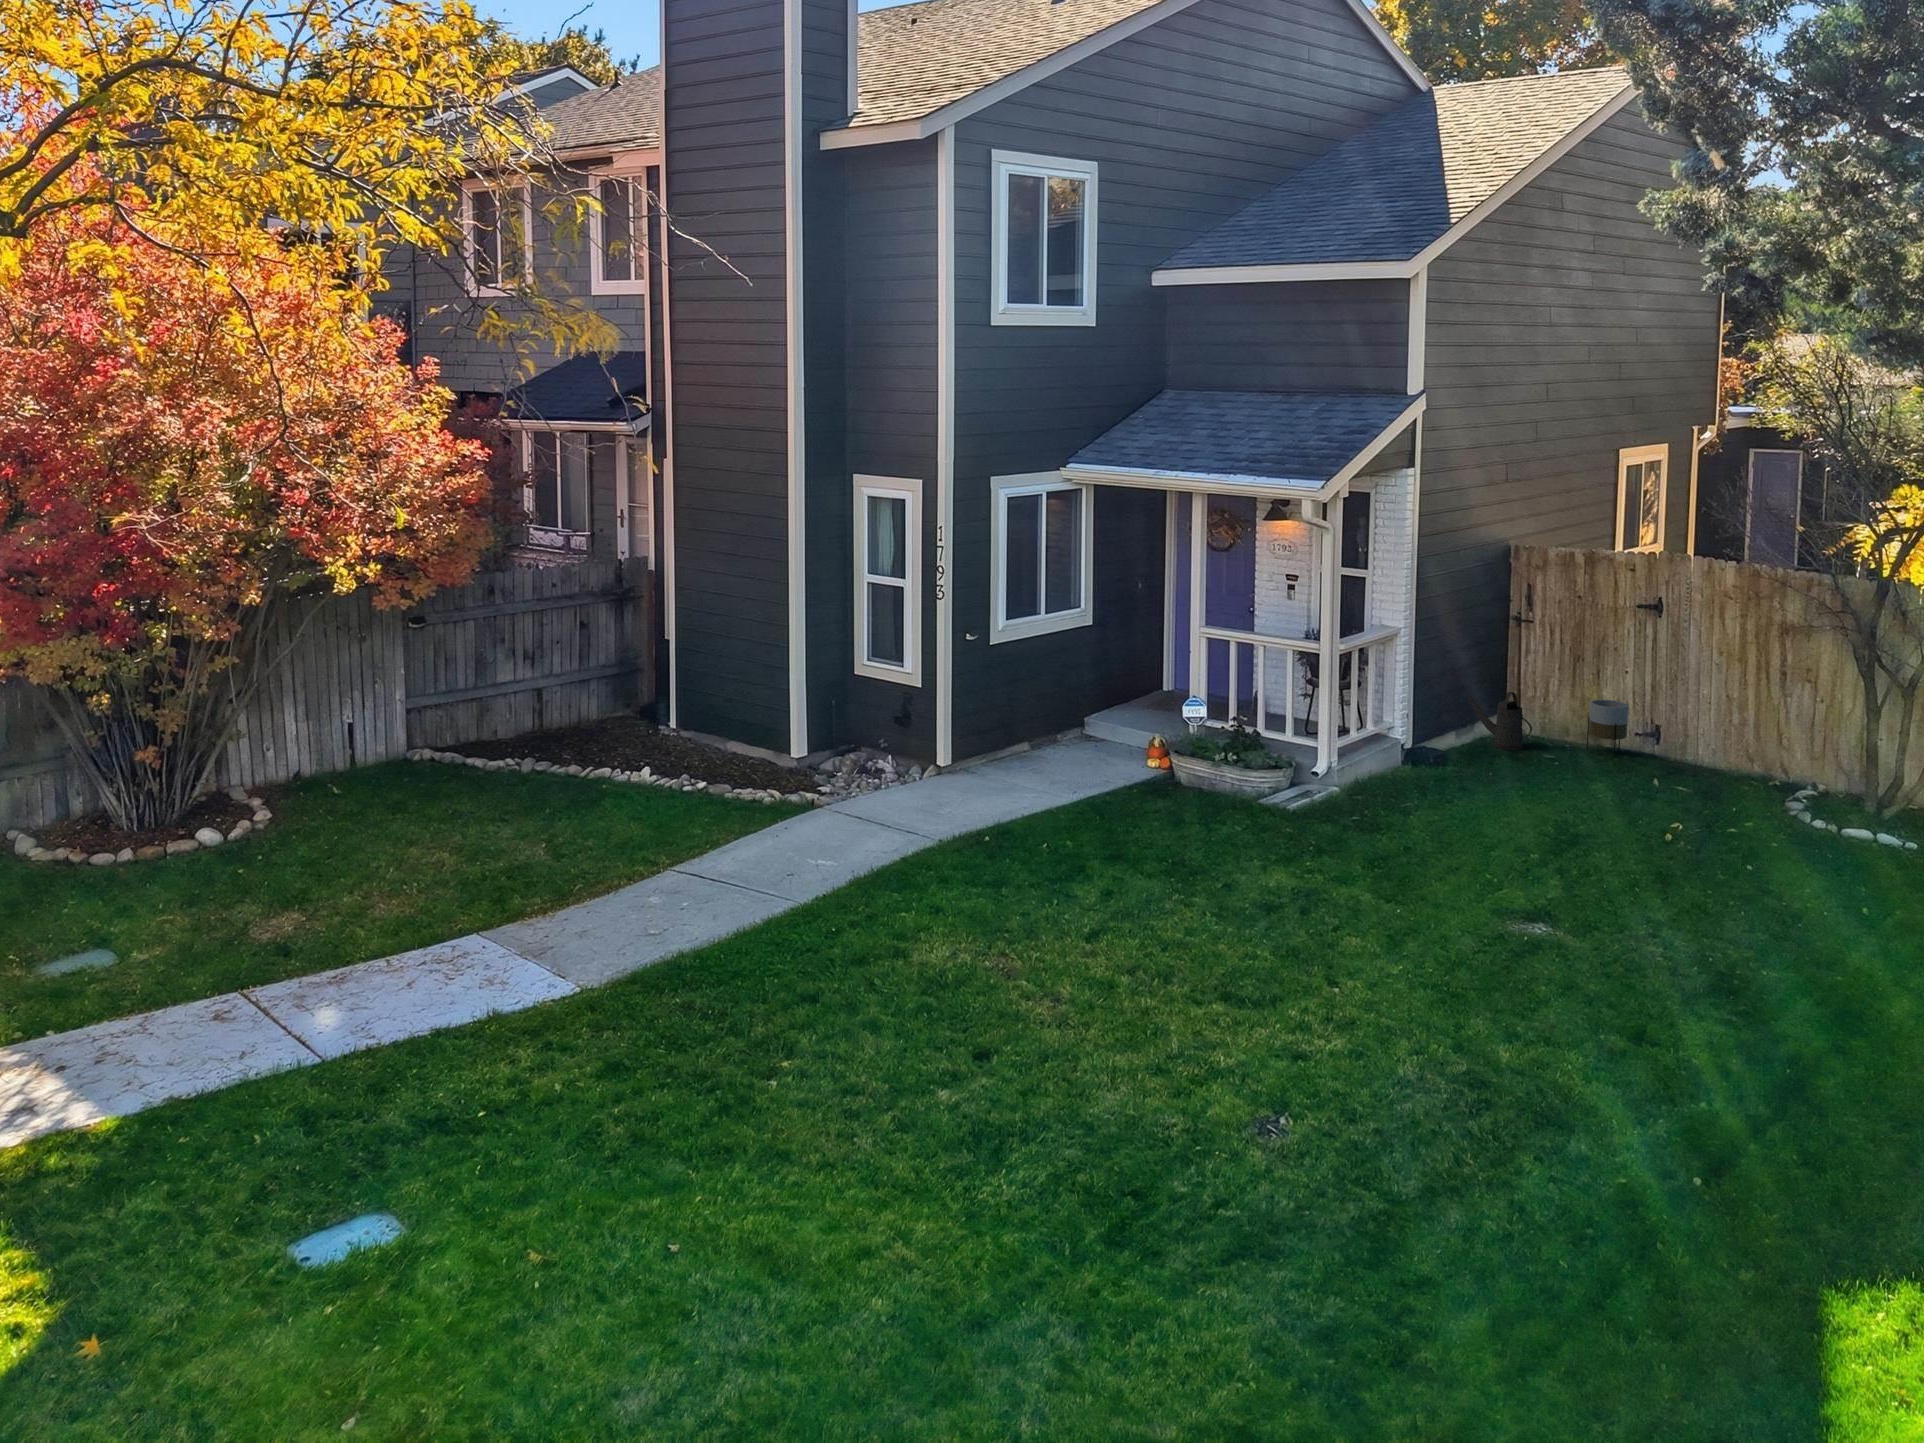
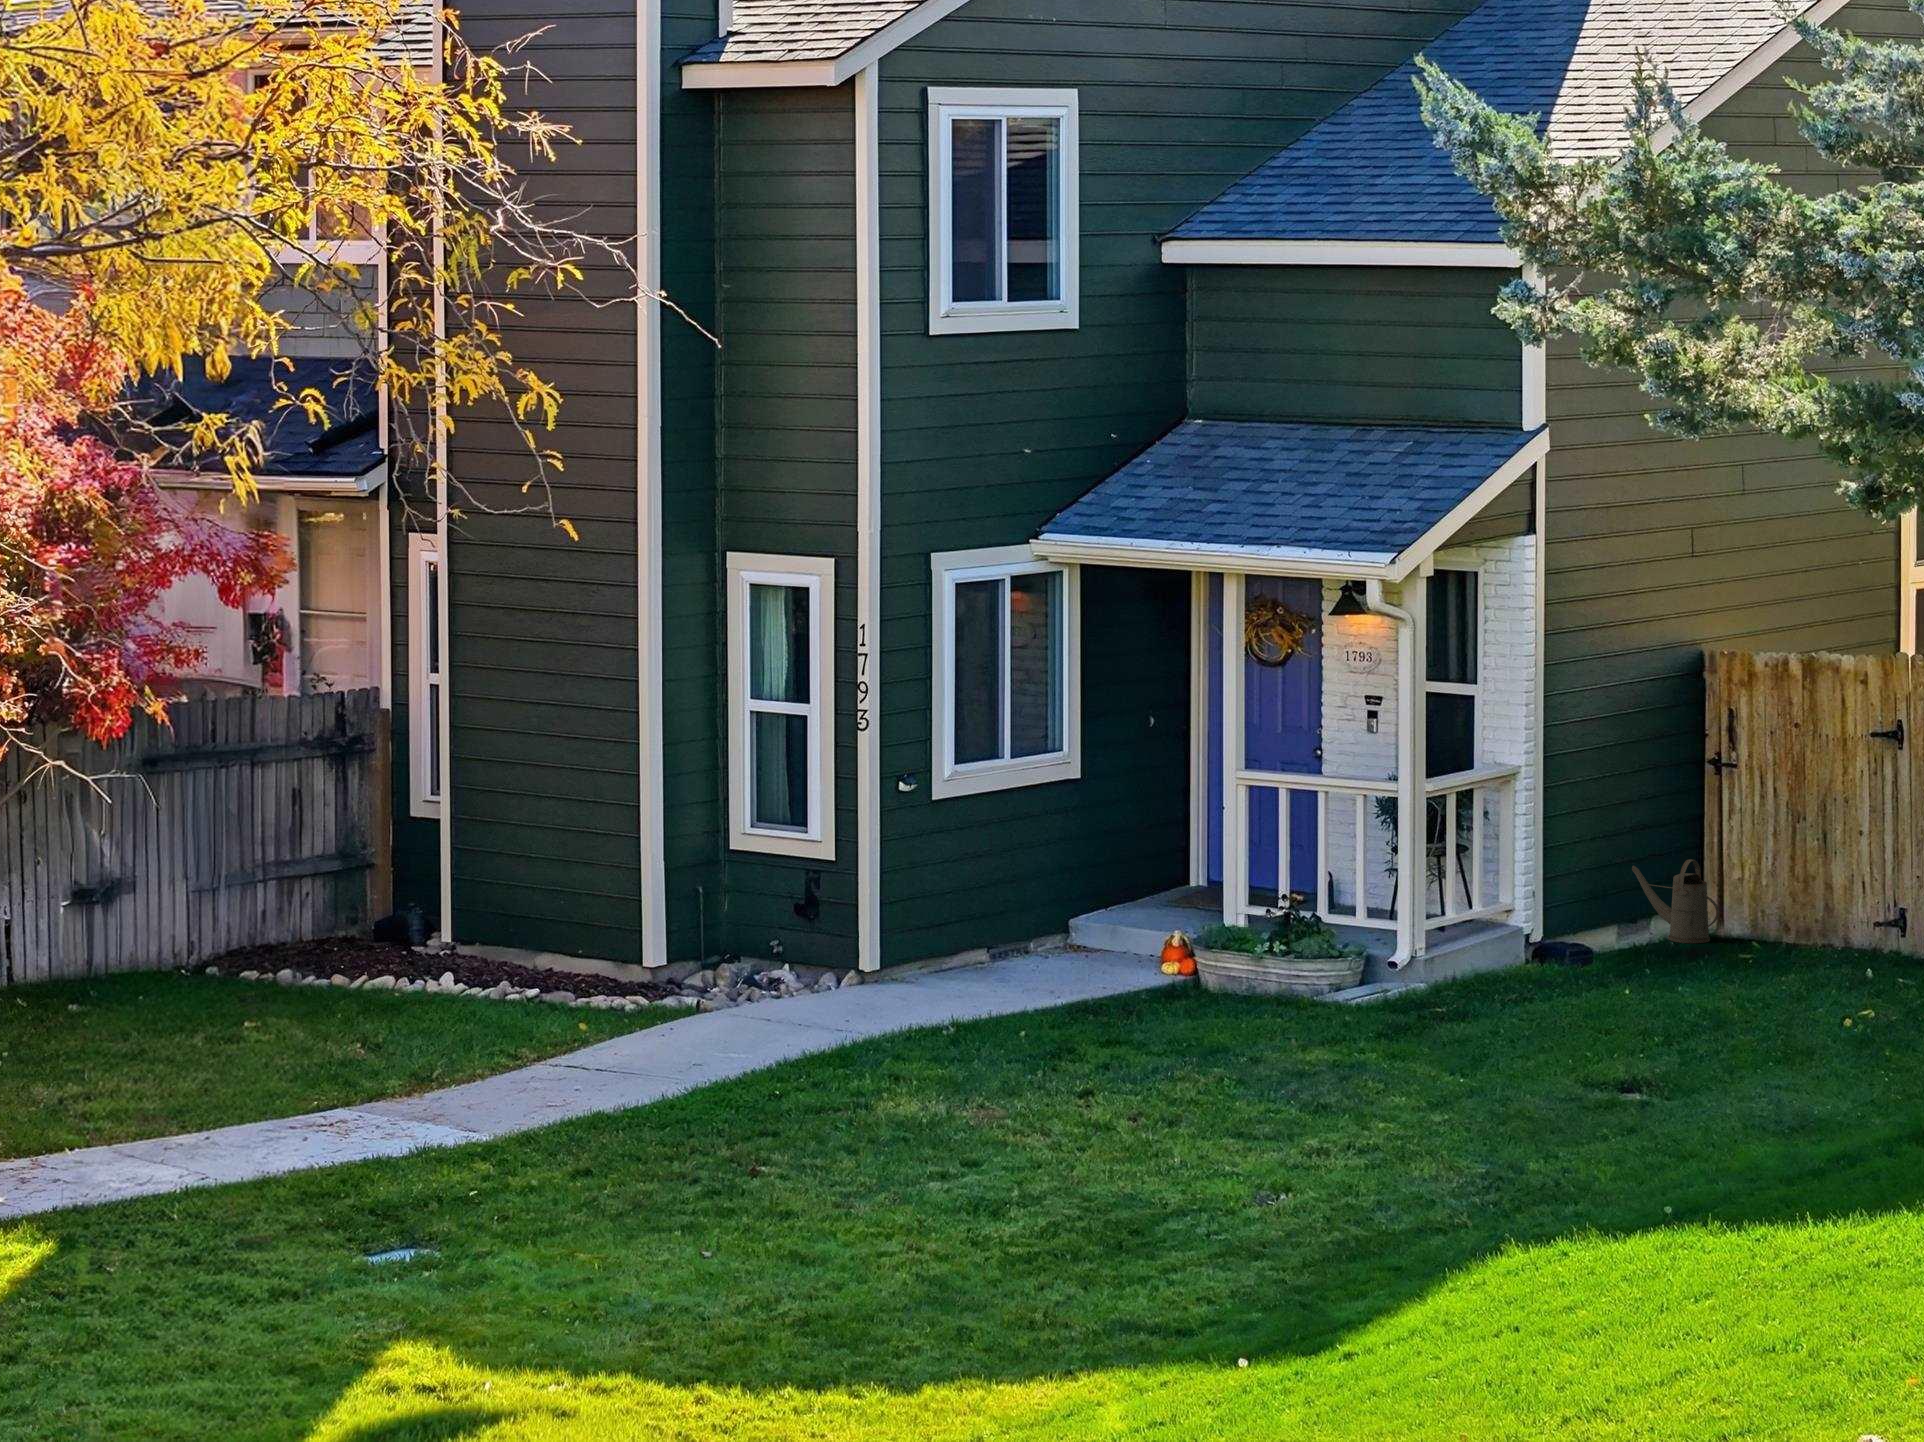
planter: present [1587,700,1628,757] -> none [1799,869,1853,949]

